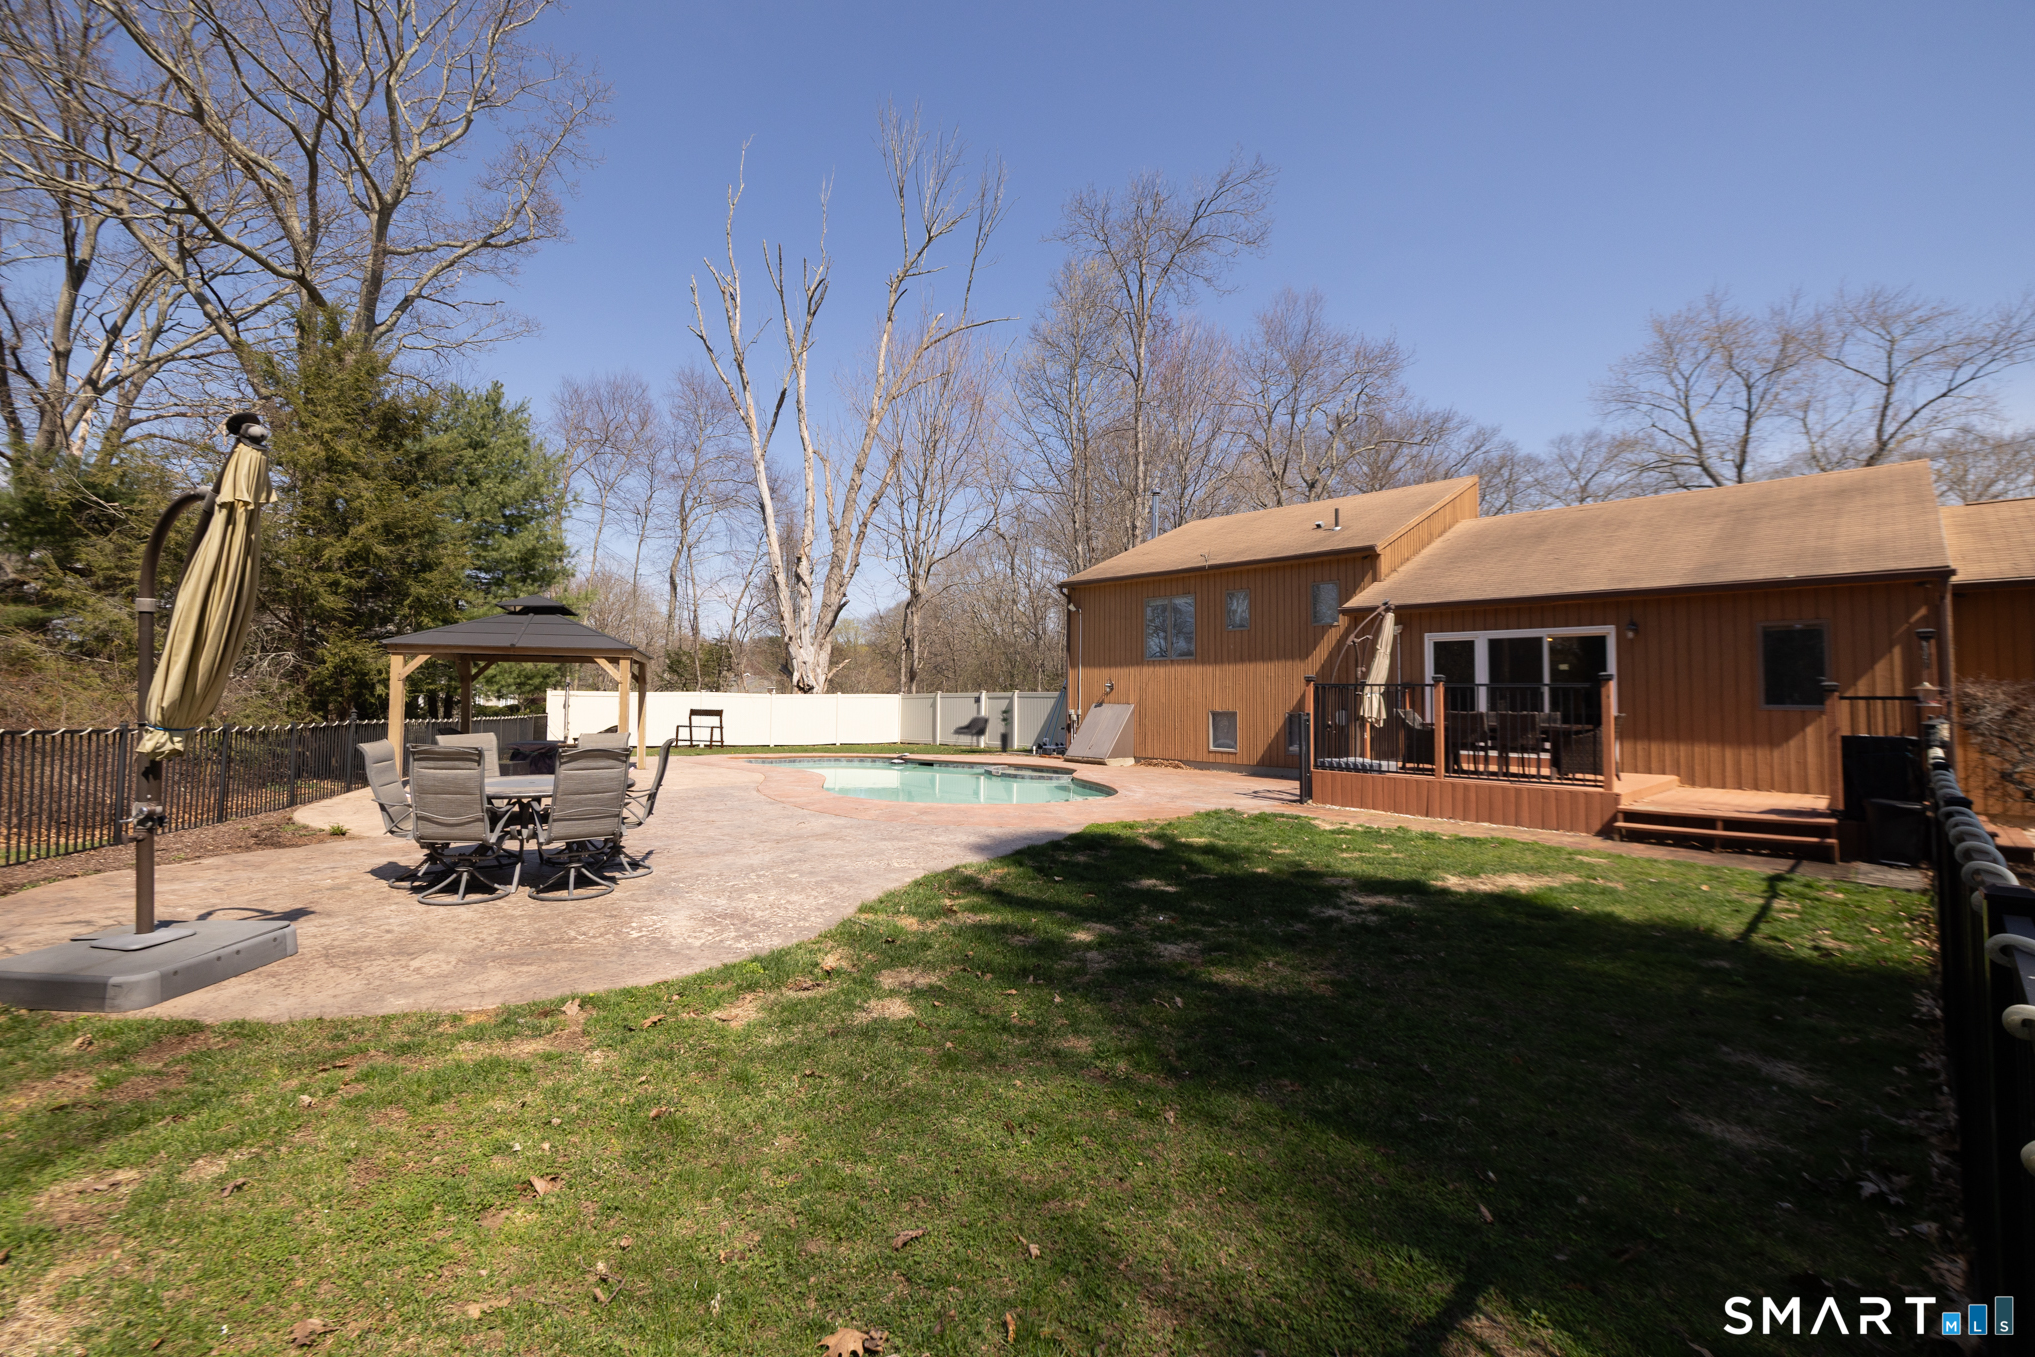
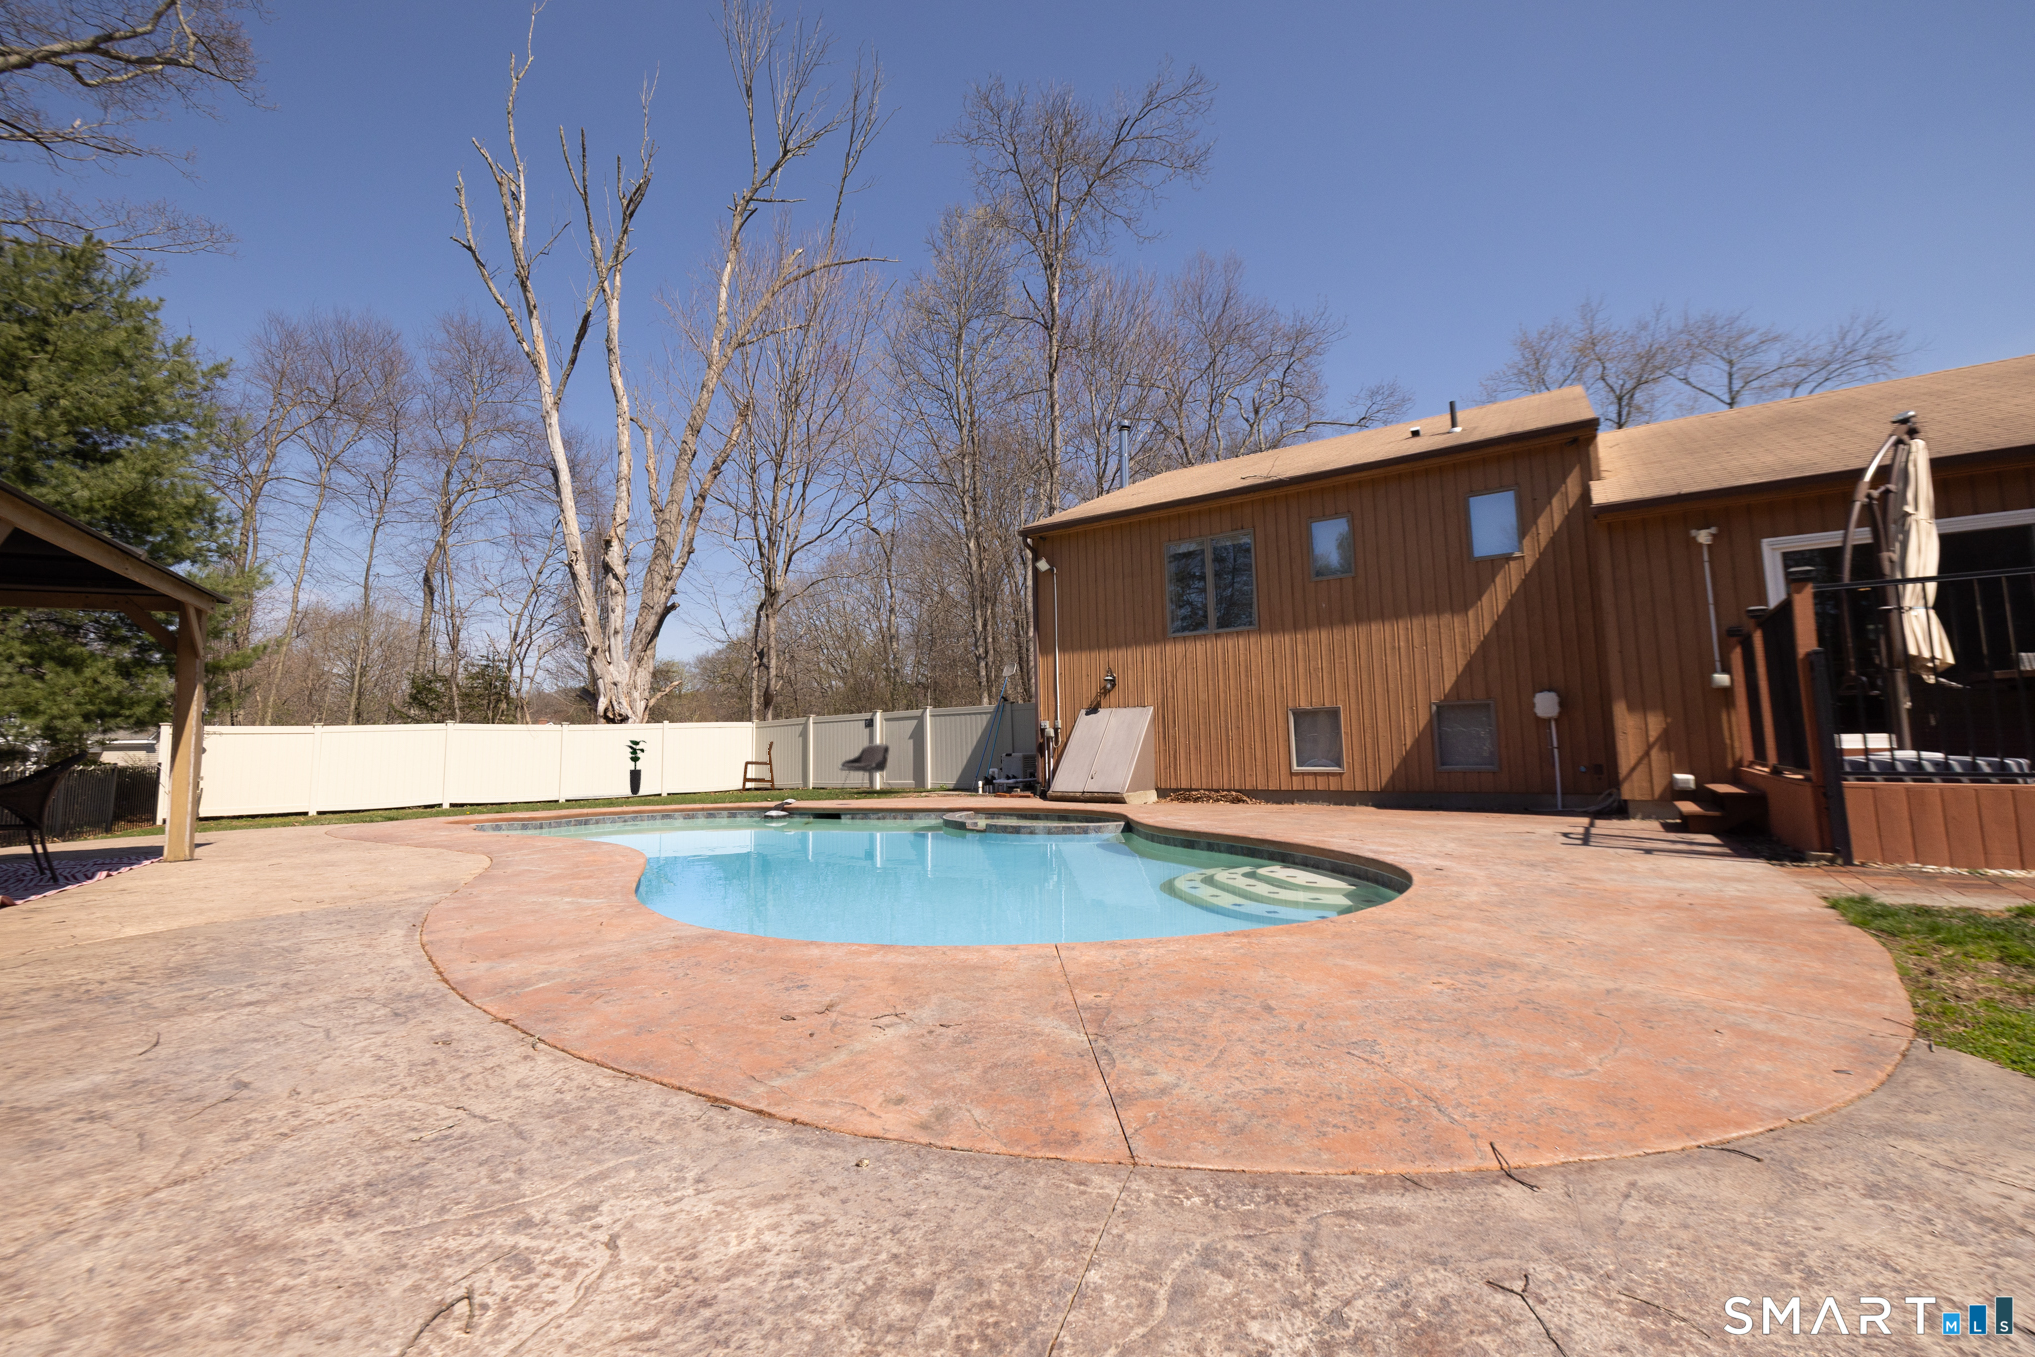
bench: present [675,709,724,749] -> present [742,741,775,791]
potted plant: present [1000,709,1010,752] -> present [626,740,646,795]

